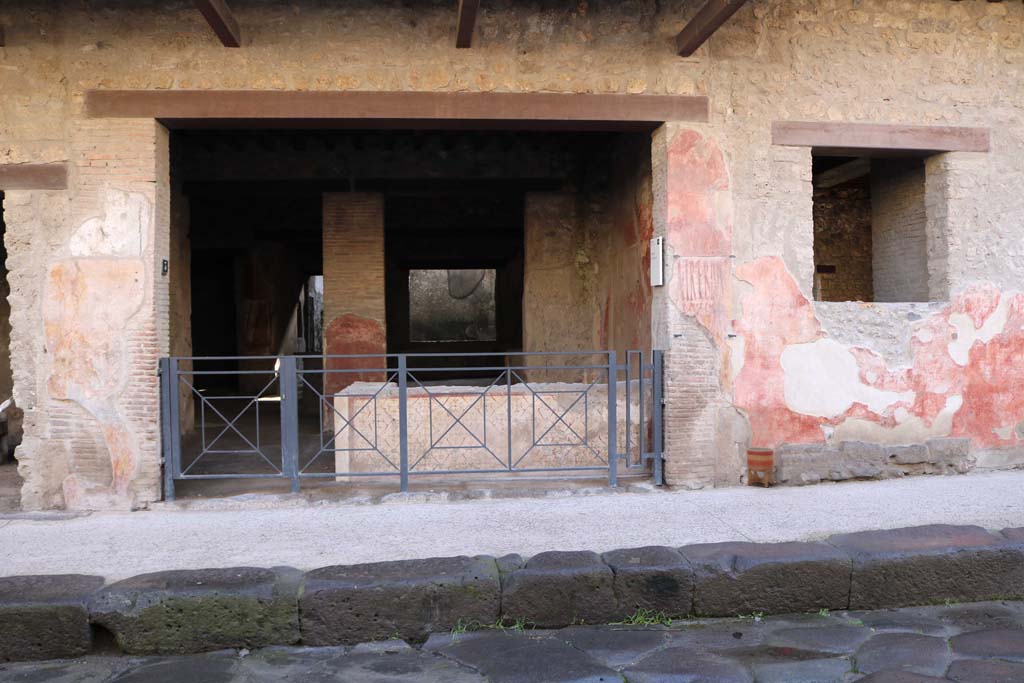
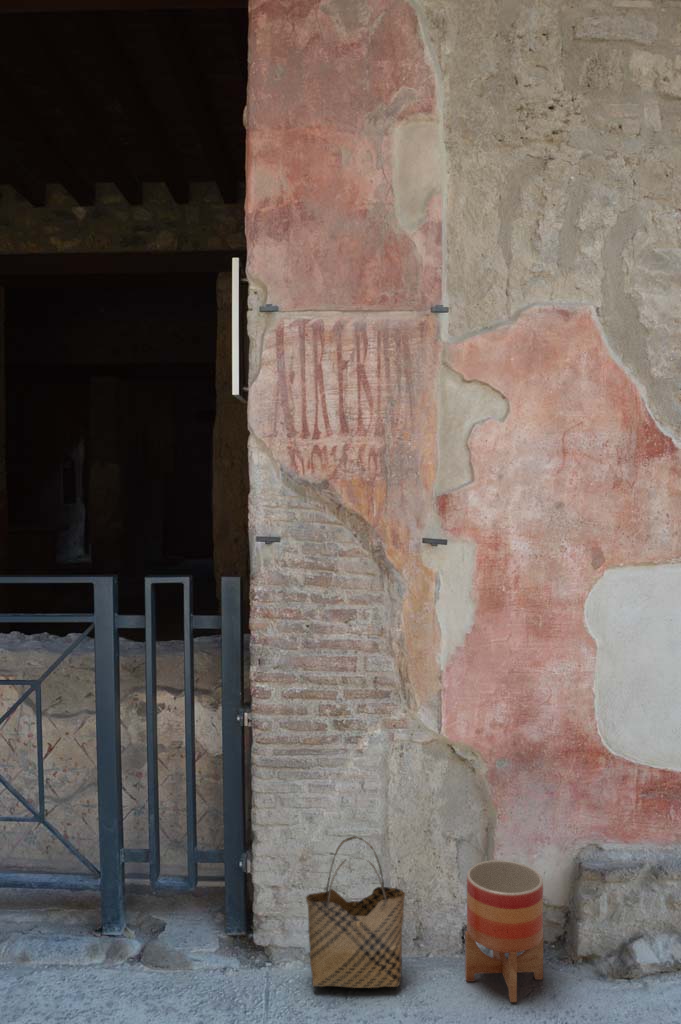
woven basket: none [695,440,729,487] -> present [306,837,405,988]

